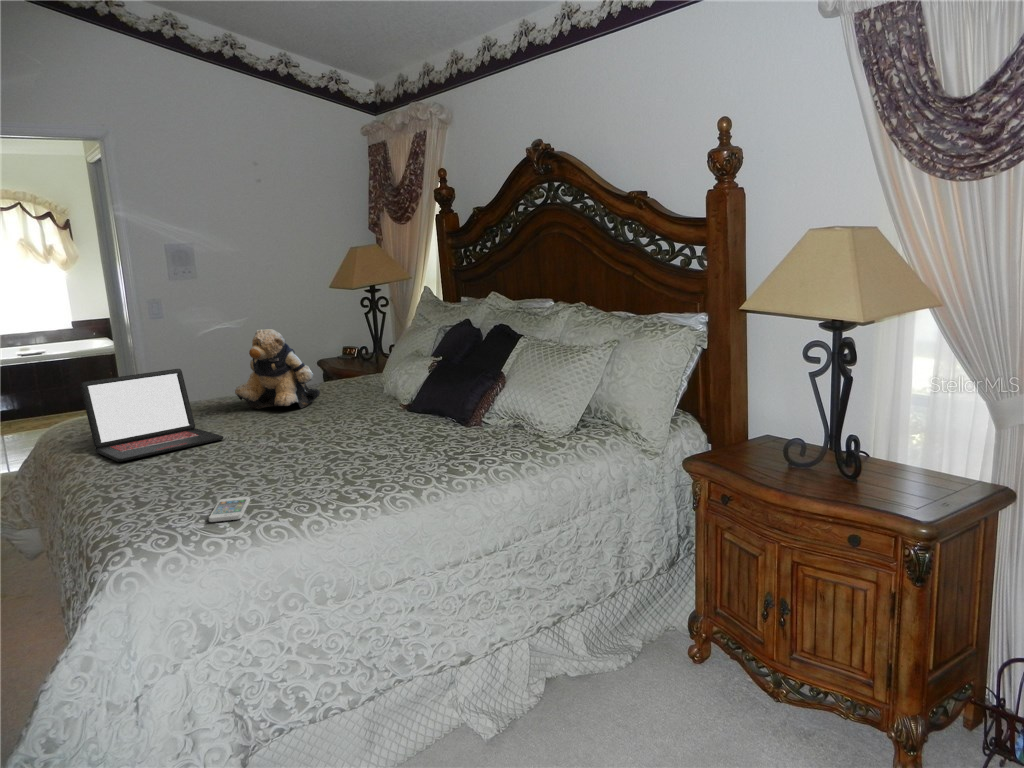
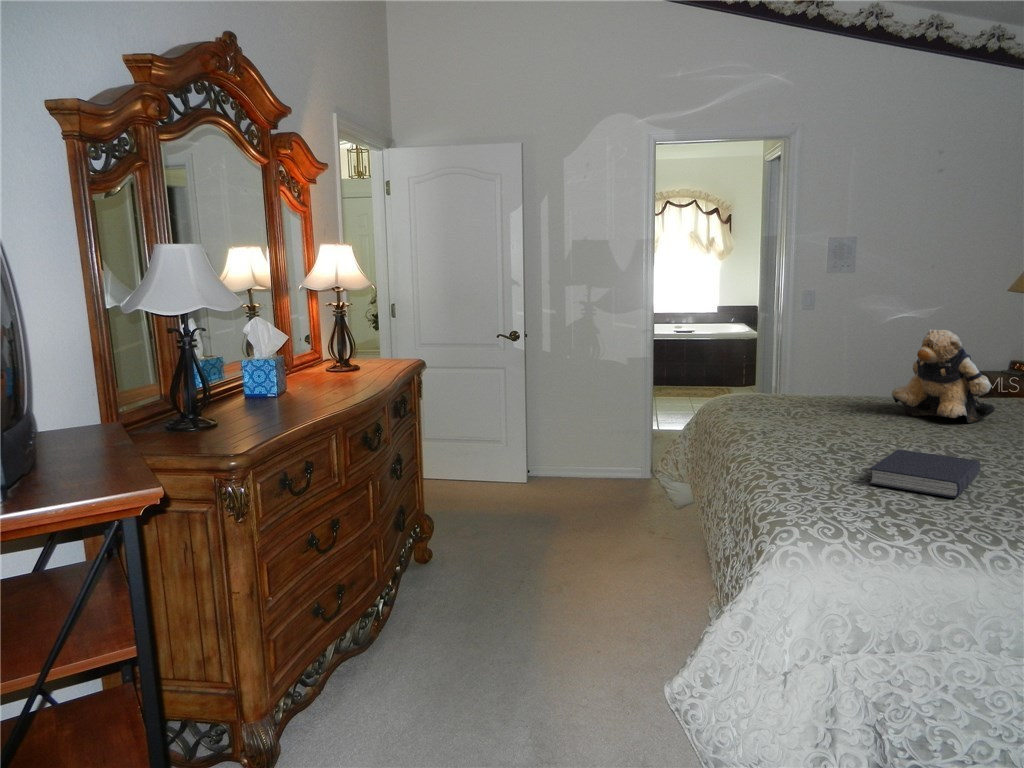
laptop: present [80,369,223,462] -> none [751,362,880,443]
book: none [206,440,304,483] -> present [869,449,980,498]
smartphone: present [209,497,250,522] -> none [875,504,919,530]

